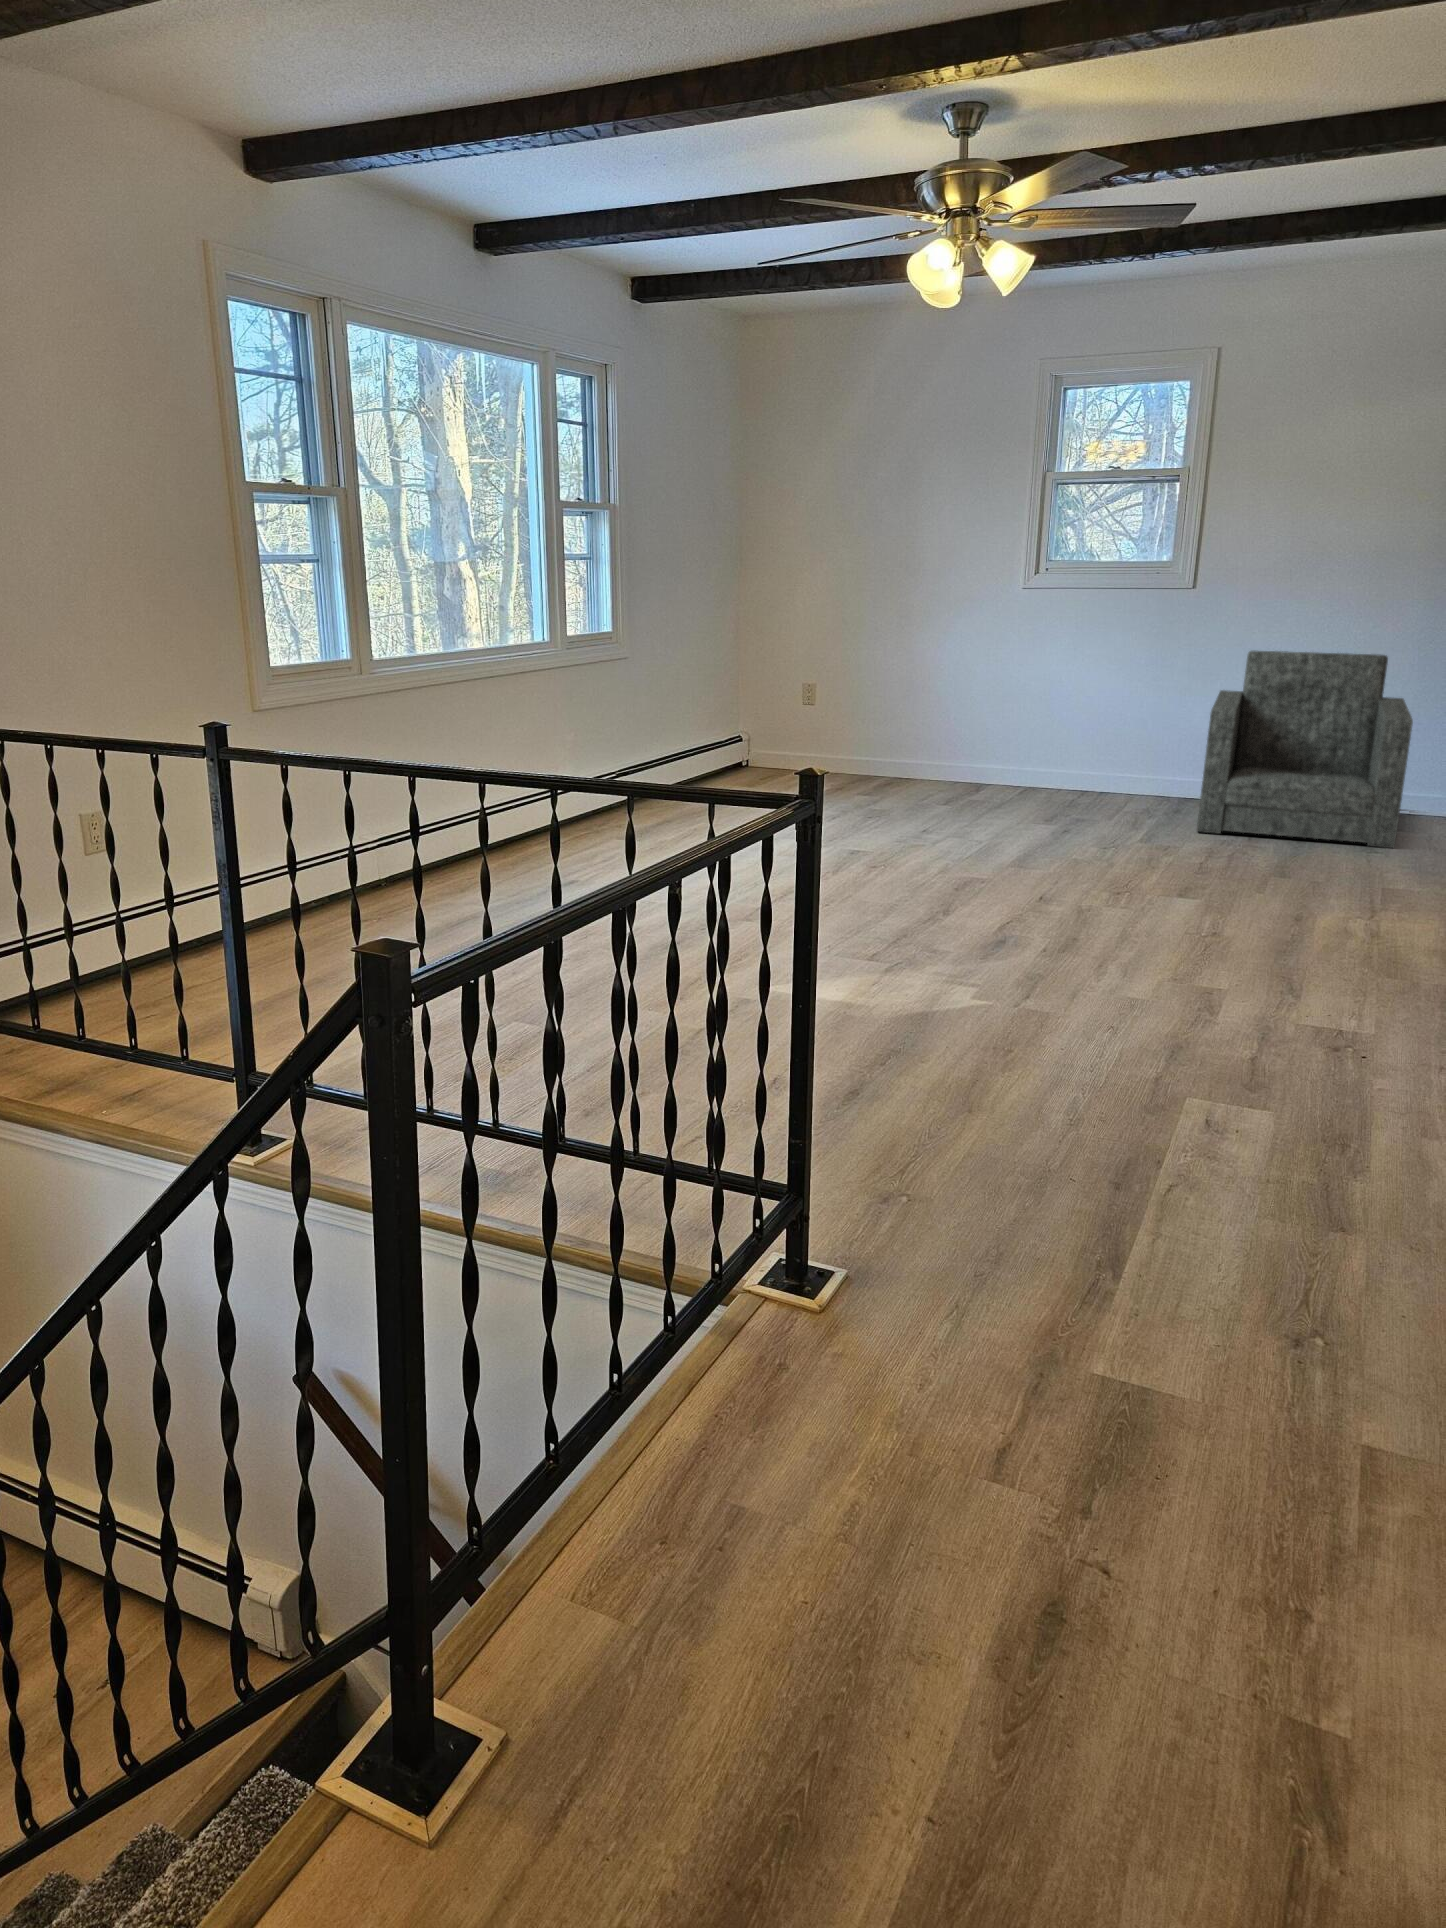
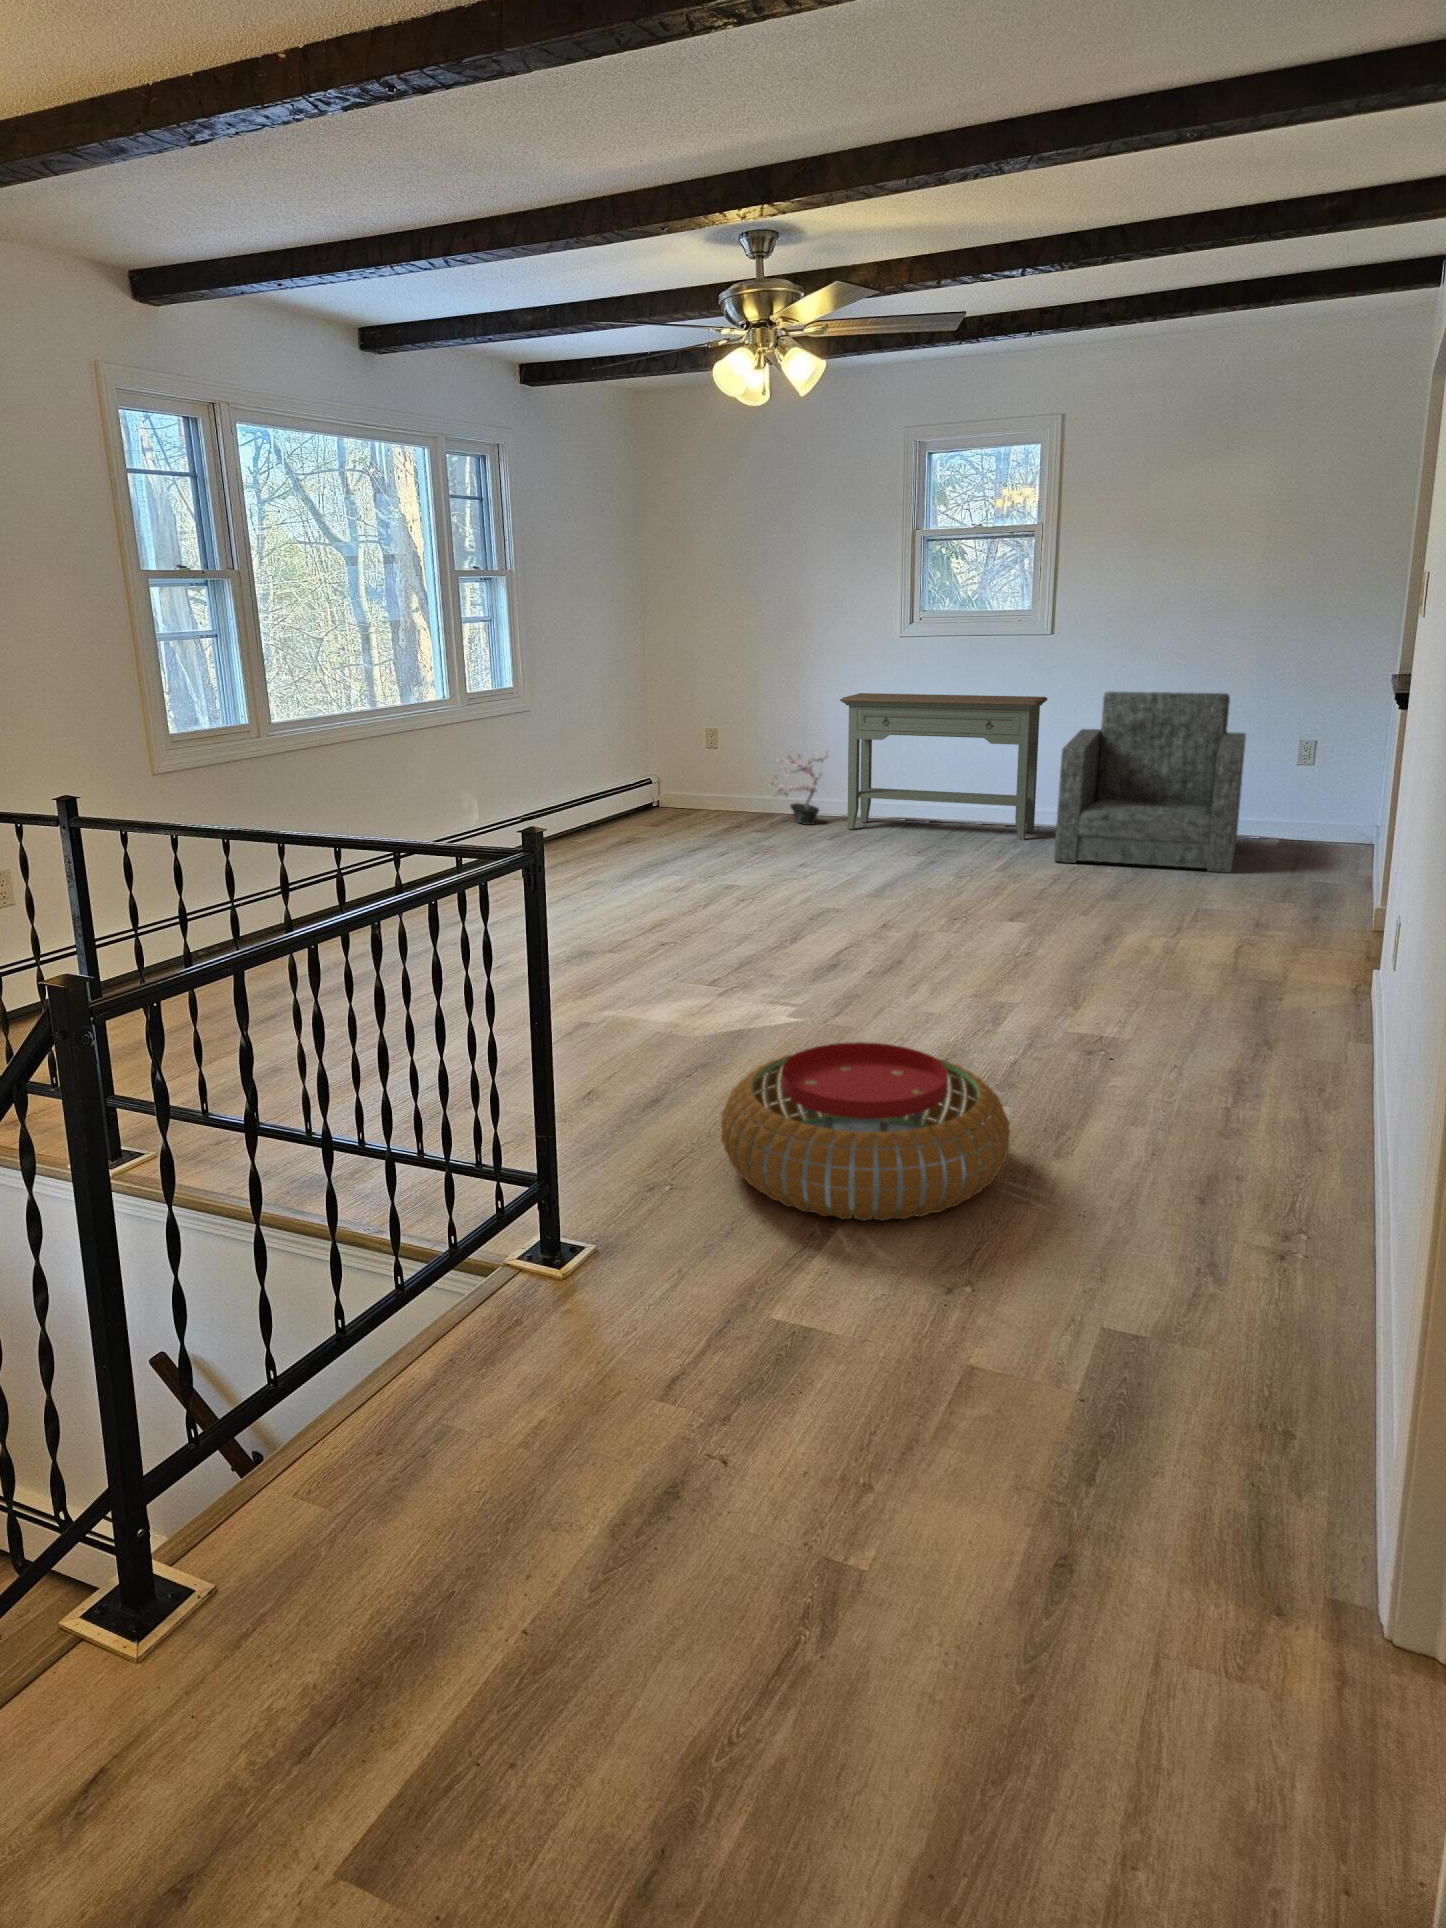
console table: none [957,648,1183,809] -> present [840,693,1048,840]
potted plant: none [861,705,943,787] -> present [763,750,830,825]
pouf: none [962,1034,1316,1248] -> present [721,1042,1010,1221]

